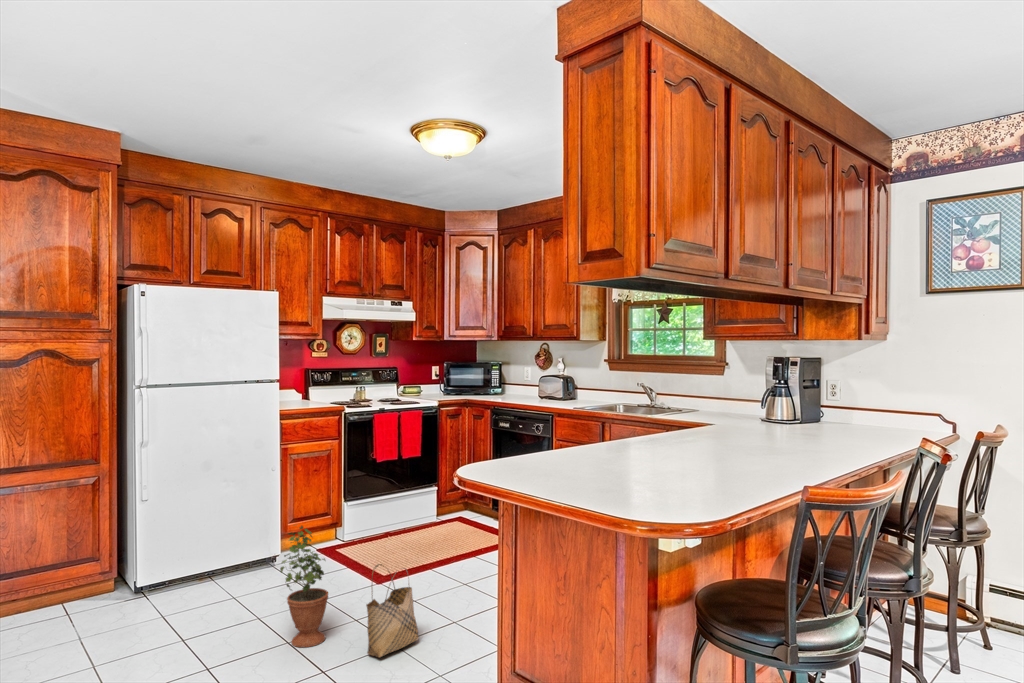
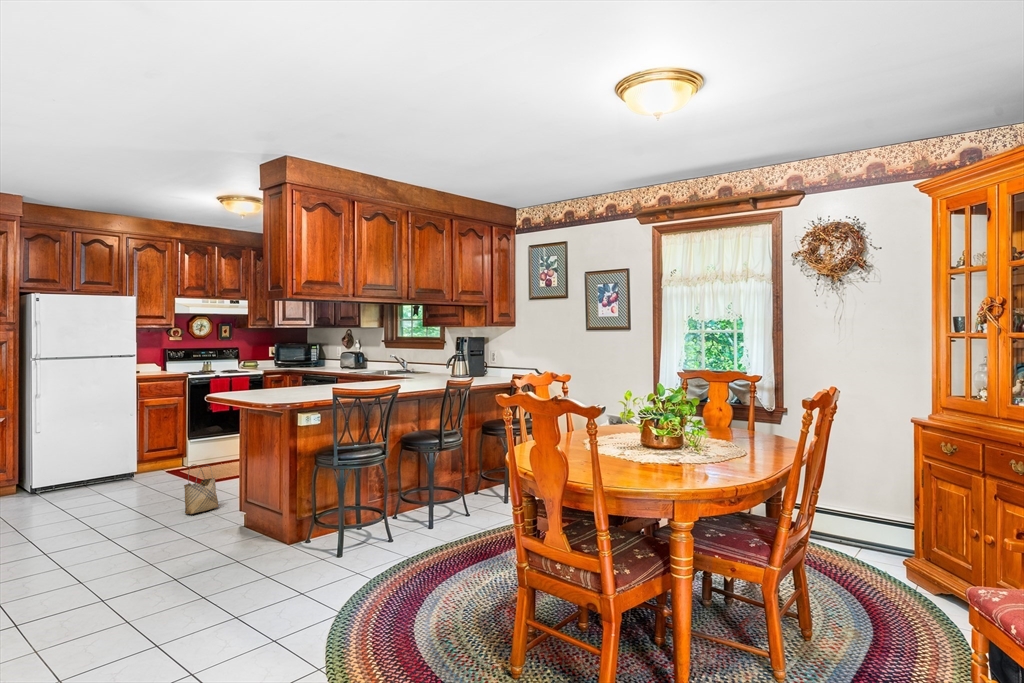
potted plant: present [280,526,328,647] -> none [131,443,163,513]

